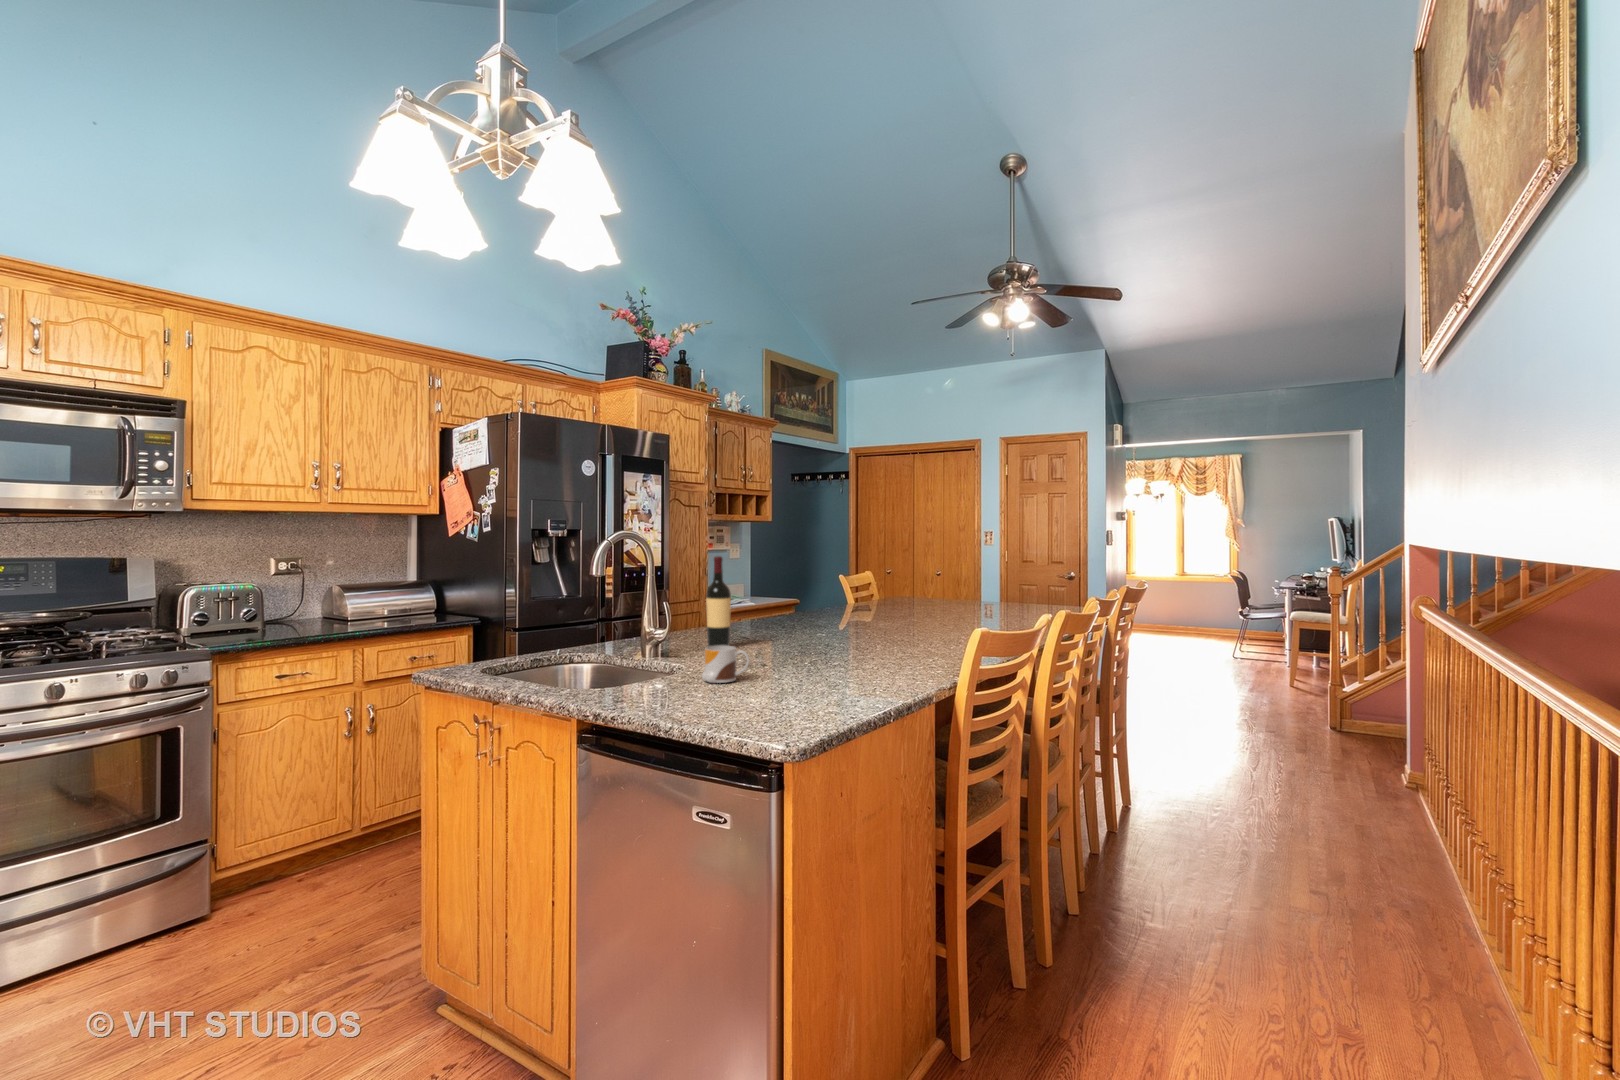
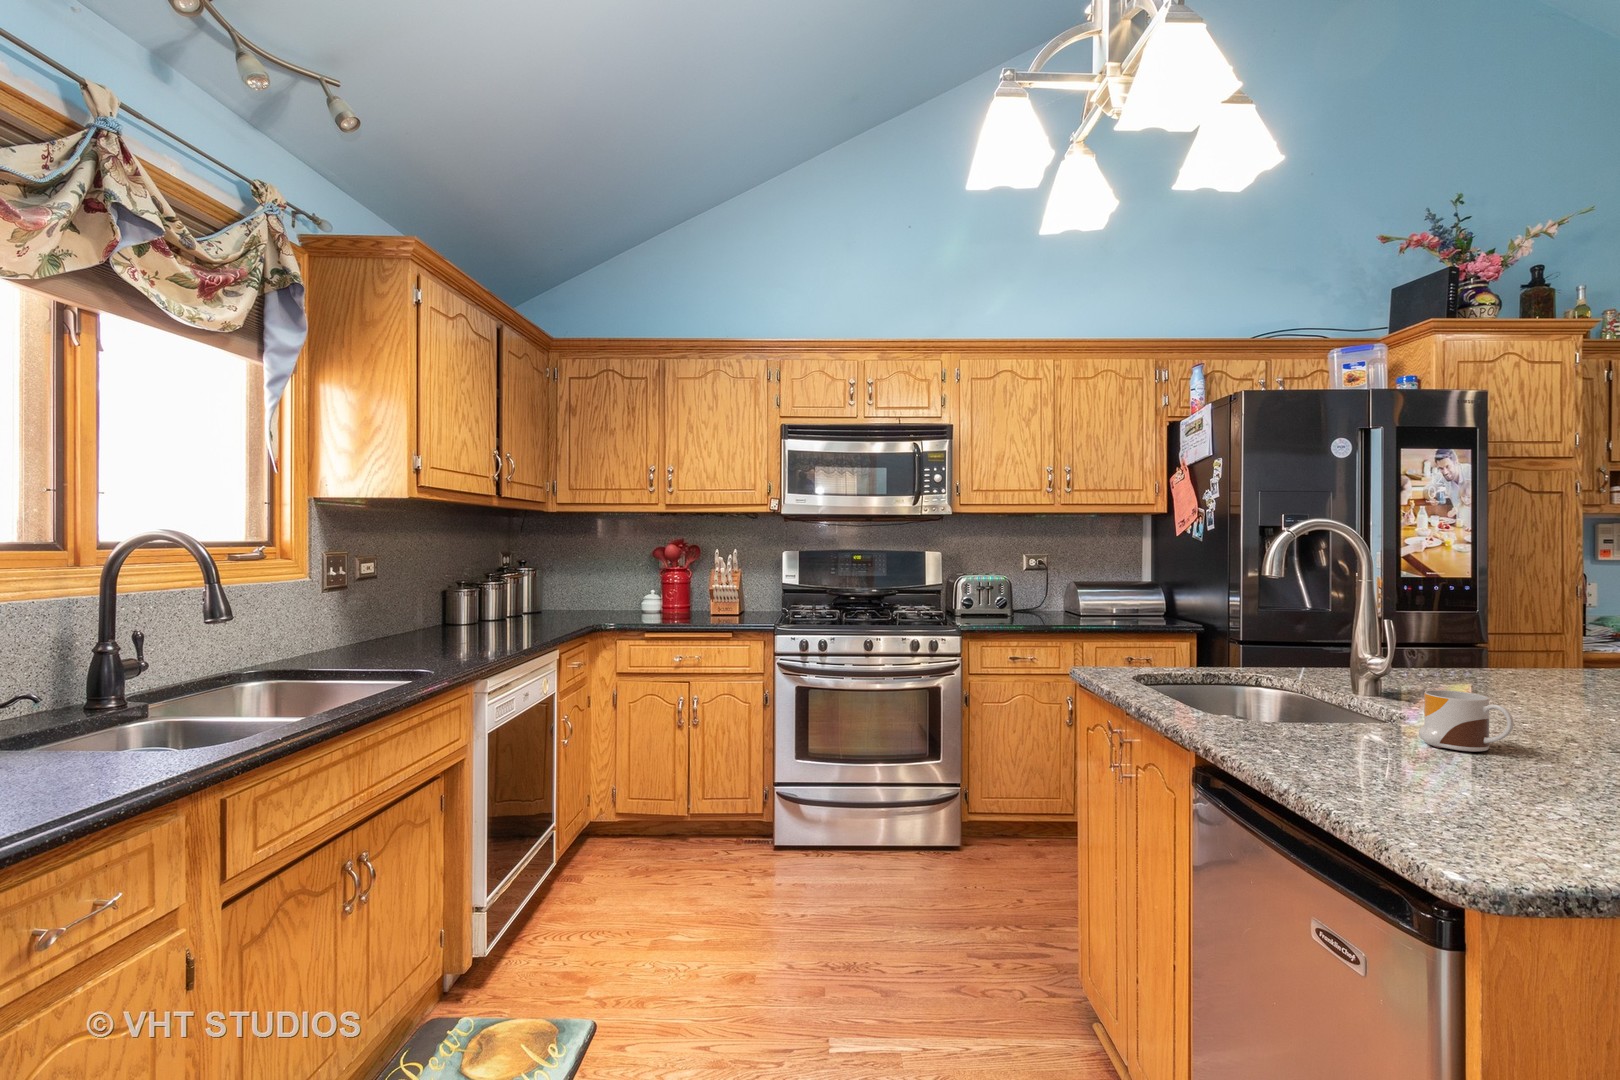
wine bottle: present [706,556,731,646] -> none [1491,558,1543,702]

